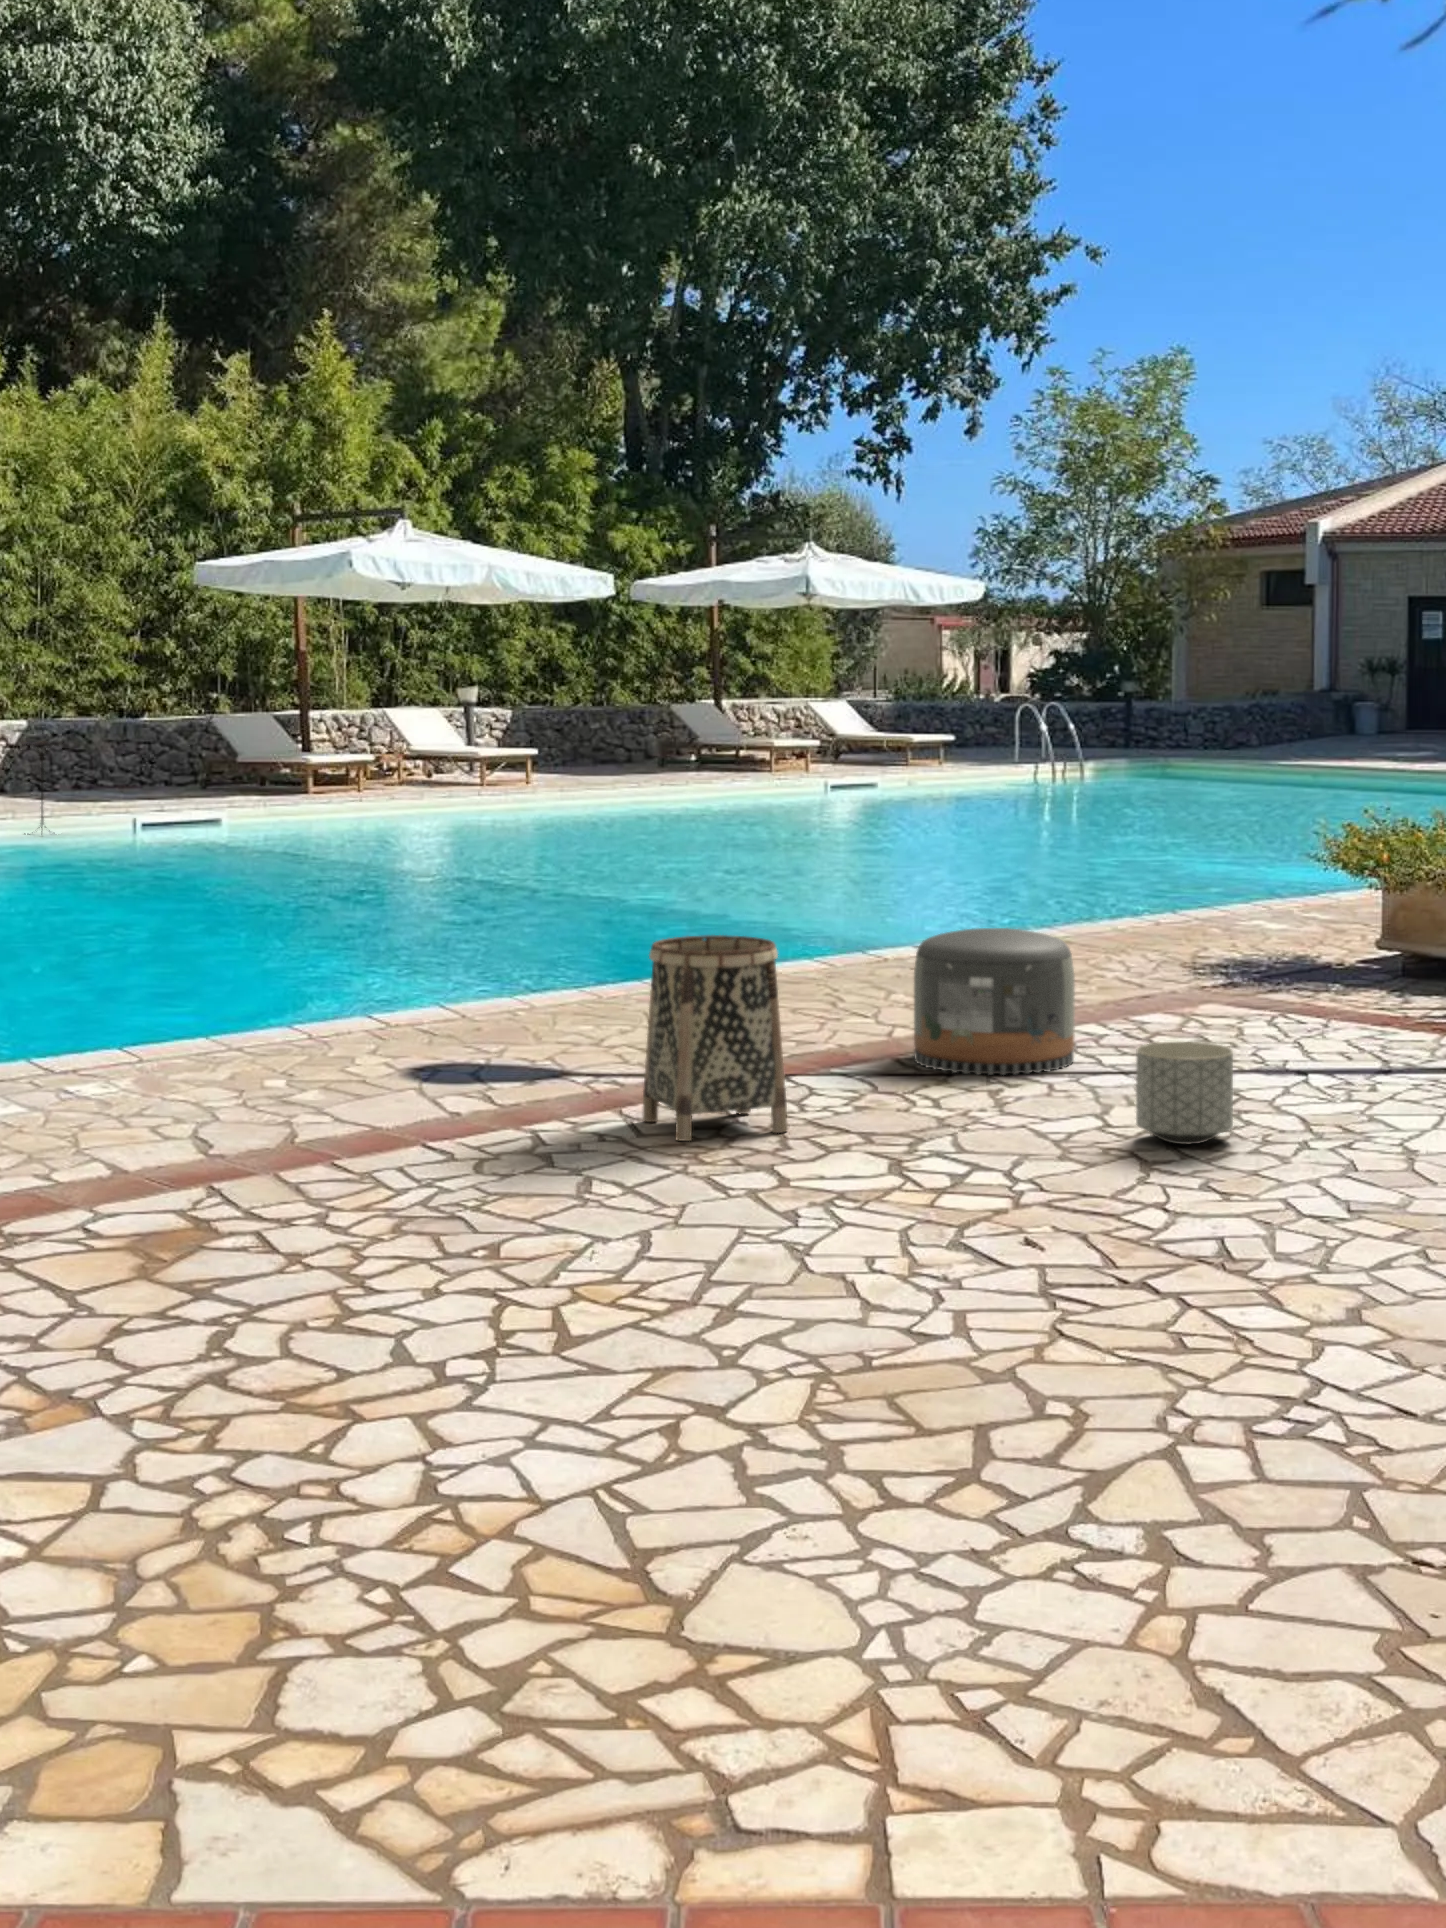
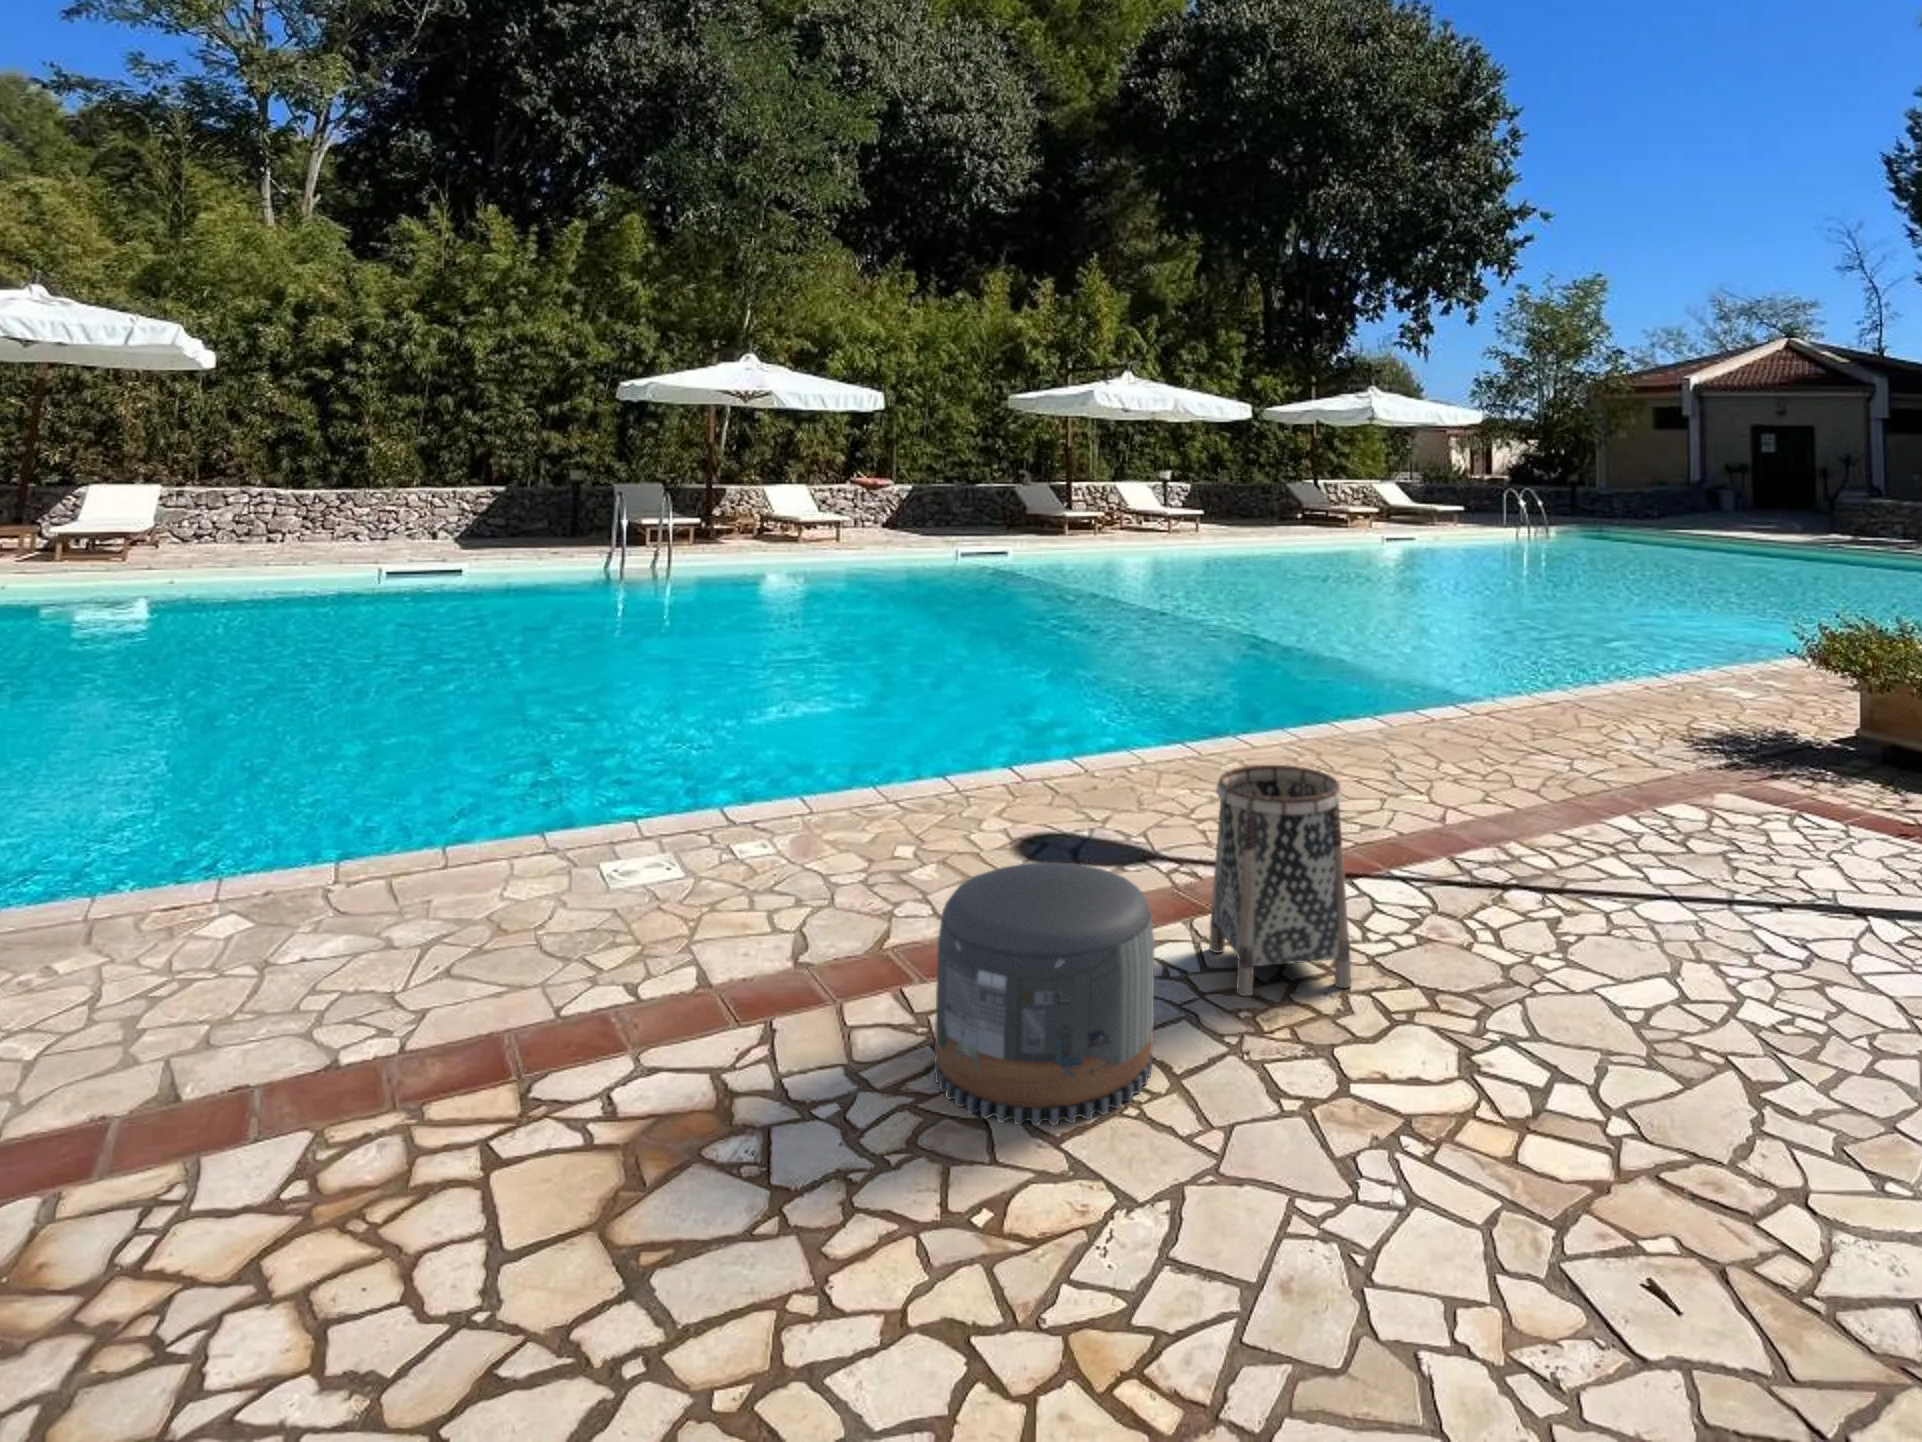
side table: present [22,741,64,834] -> none [892,501,918,559]
pouf: present [914,928,1075,1075] -> present [934,862,1154,1126]
planter: present [1136,1041,1233,1144] -> none [1733,931,1854,1067]

